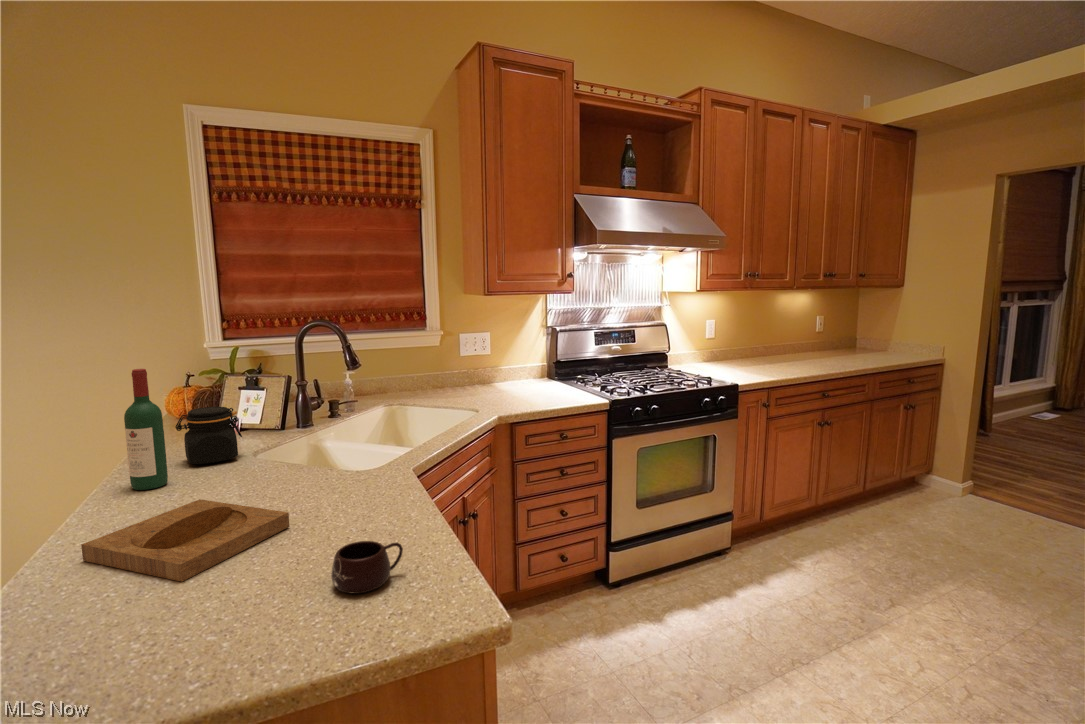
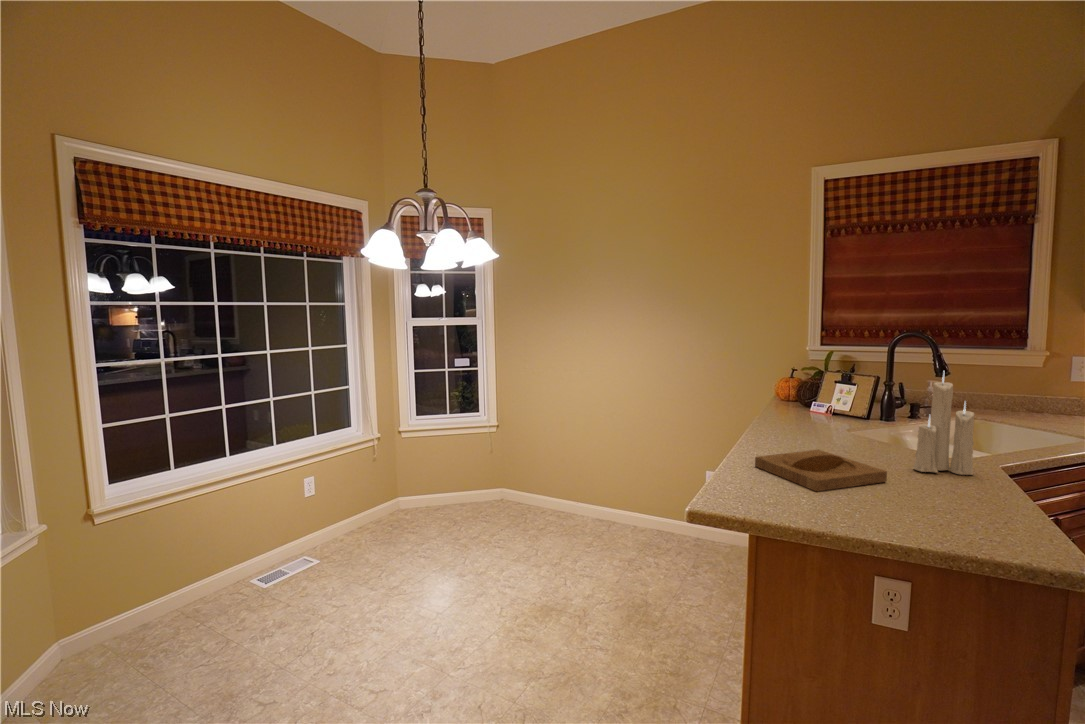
candle: none [324,360,386,496] -> present [913,373,974,475]
wine bottle: present [124,369,168,490] -> none [768,359,792,439]
jar: present [175,407,242,464] -> none [795,392,840,432]
mug: present [331,541,403,594] -> none [928,498,995,535]

